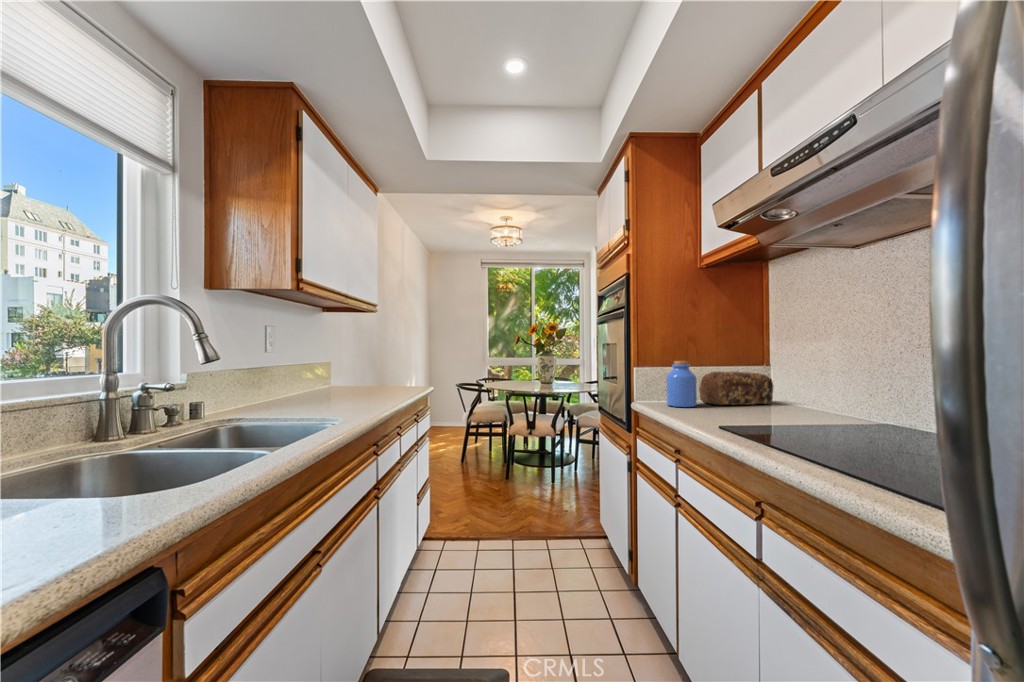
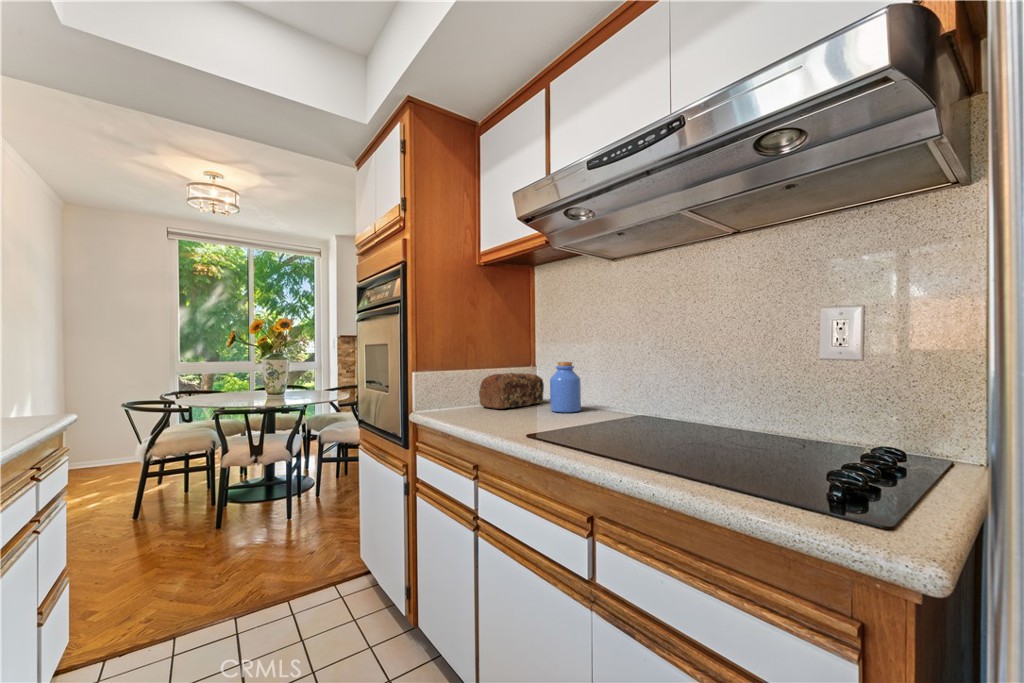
jar: present [666,361,697,407] -> present [550,362,581,412]

